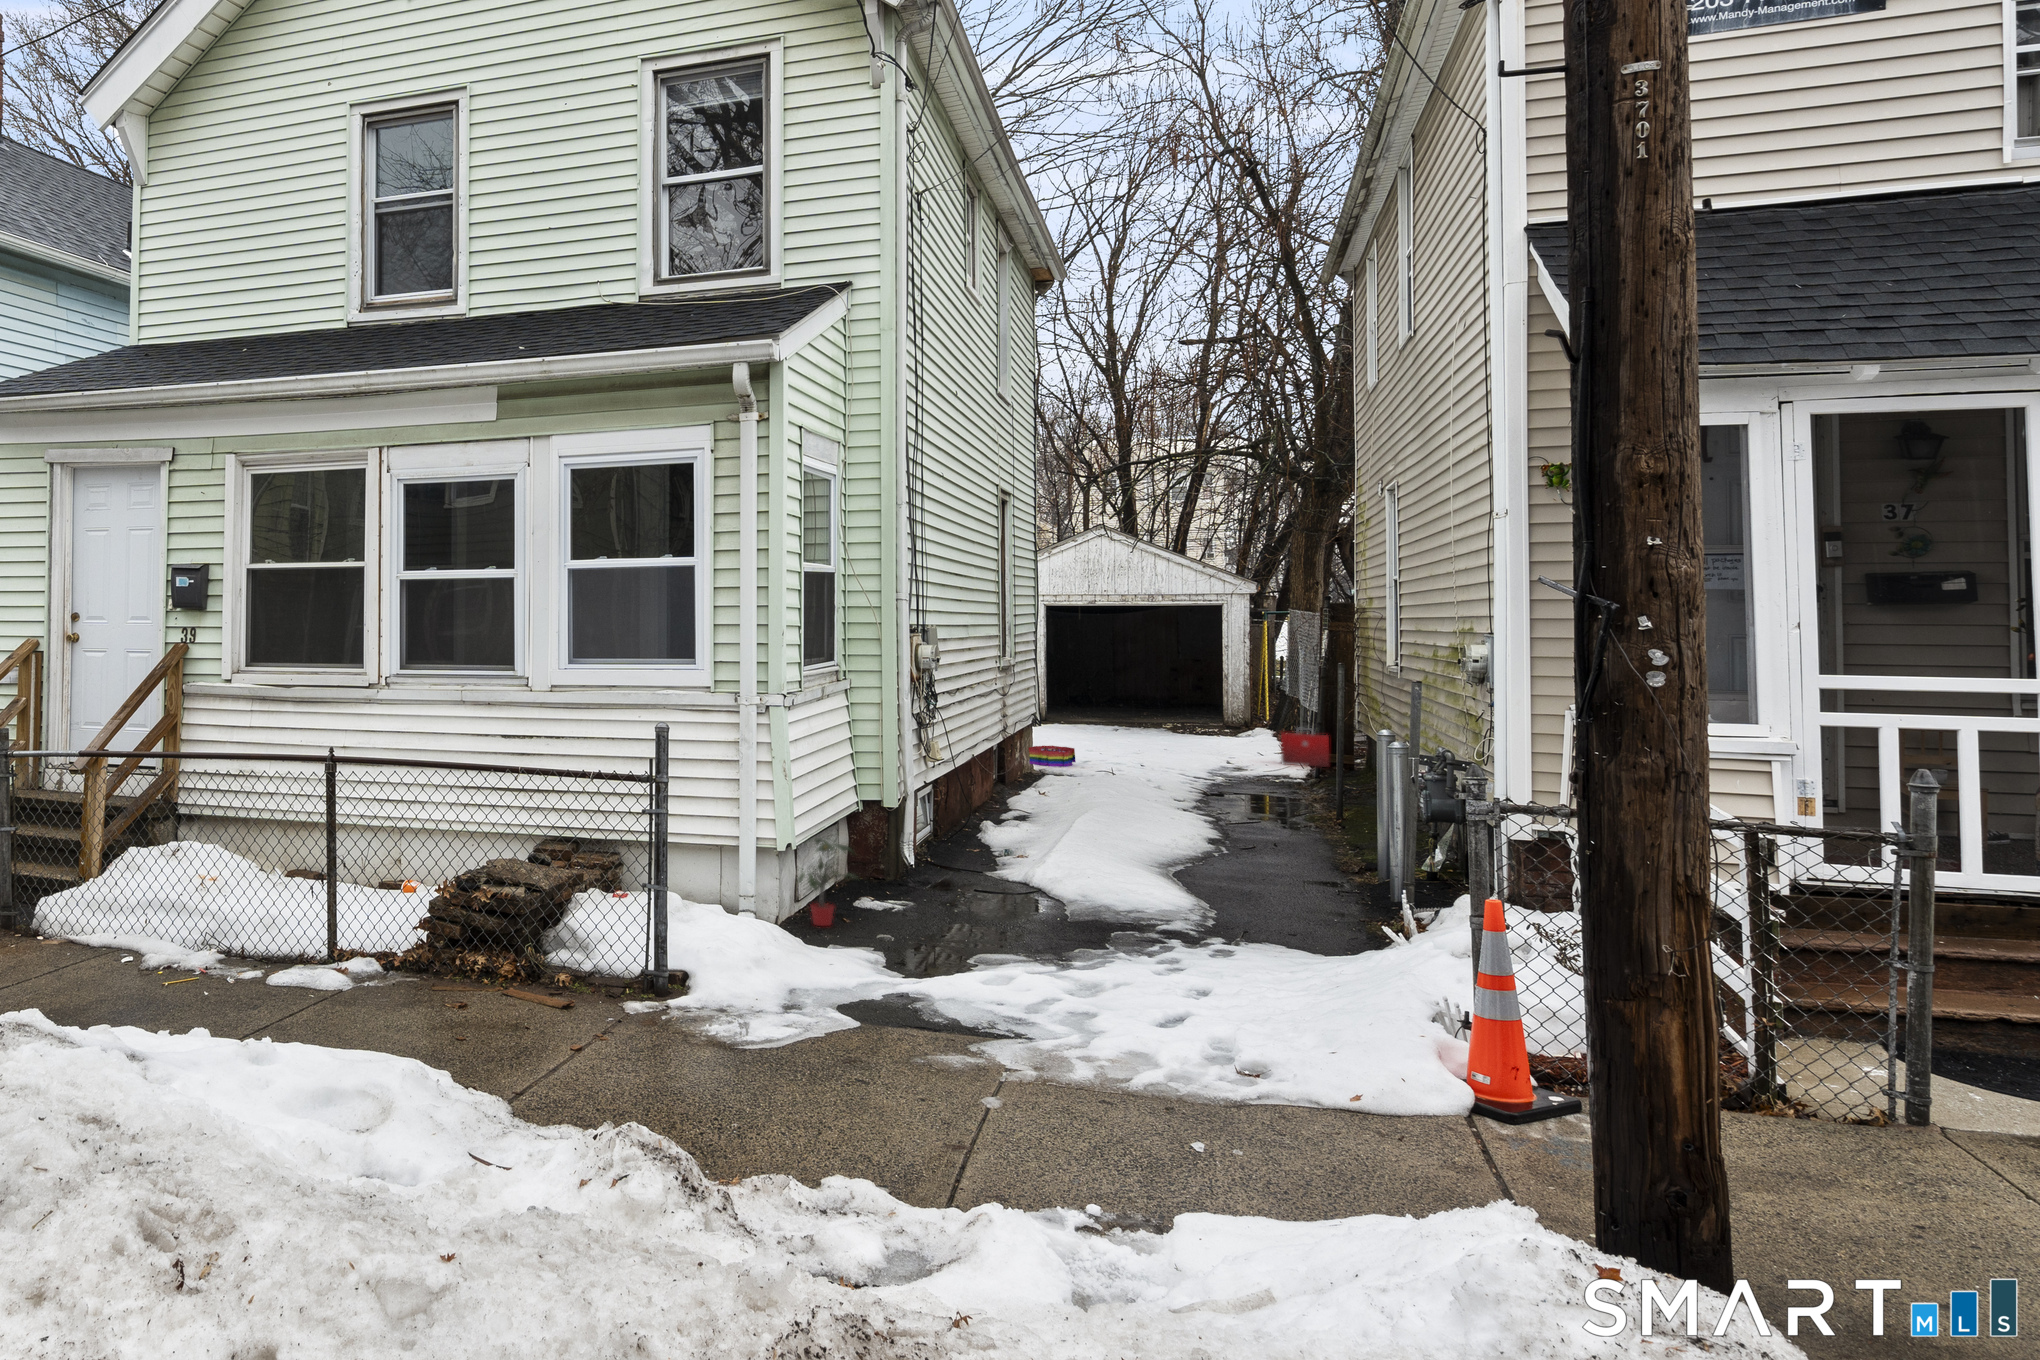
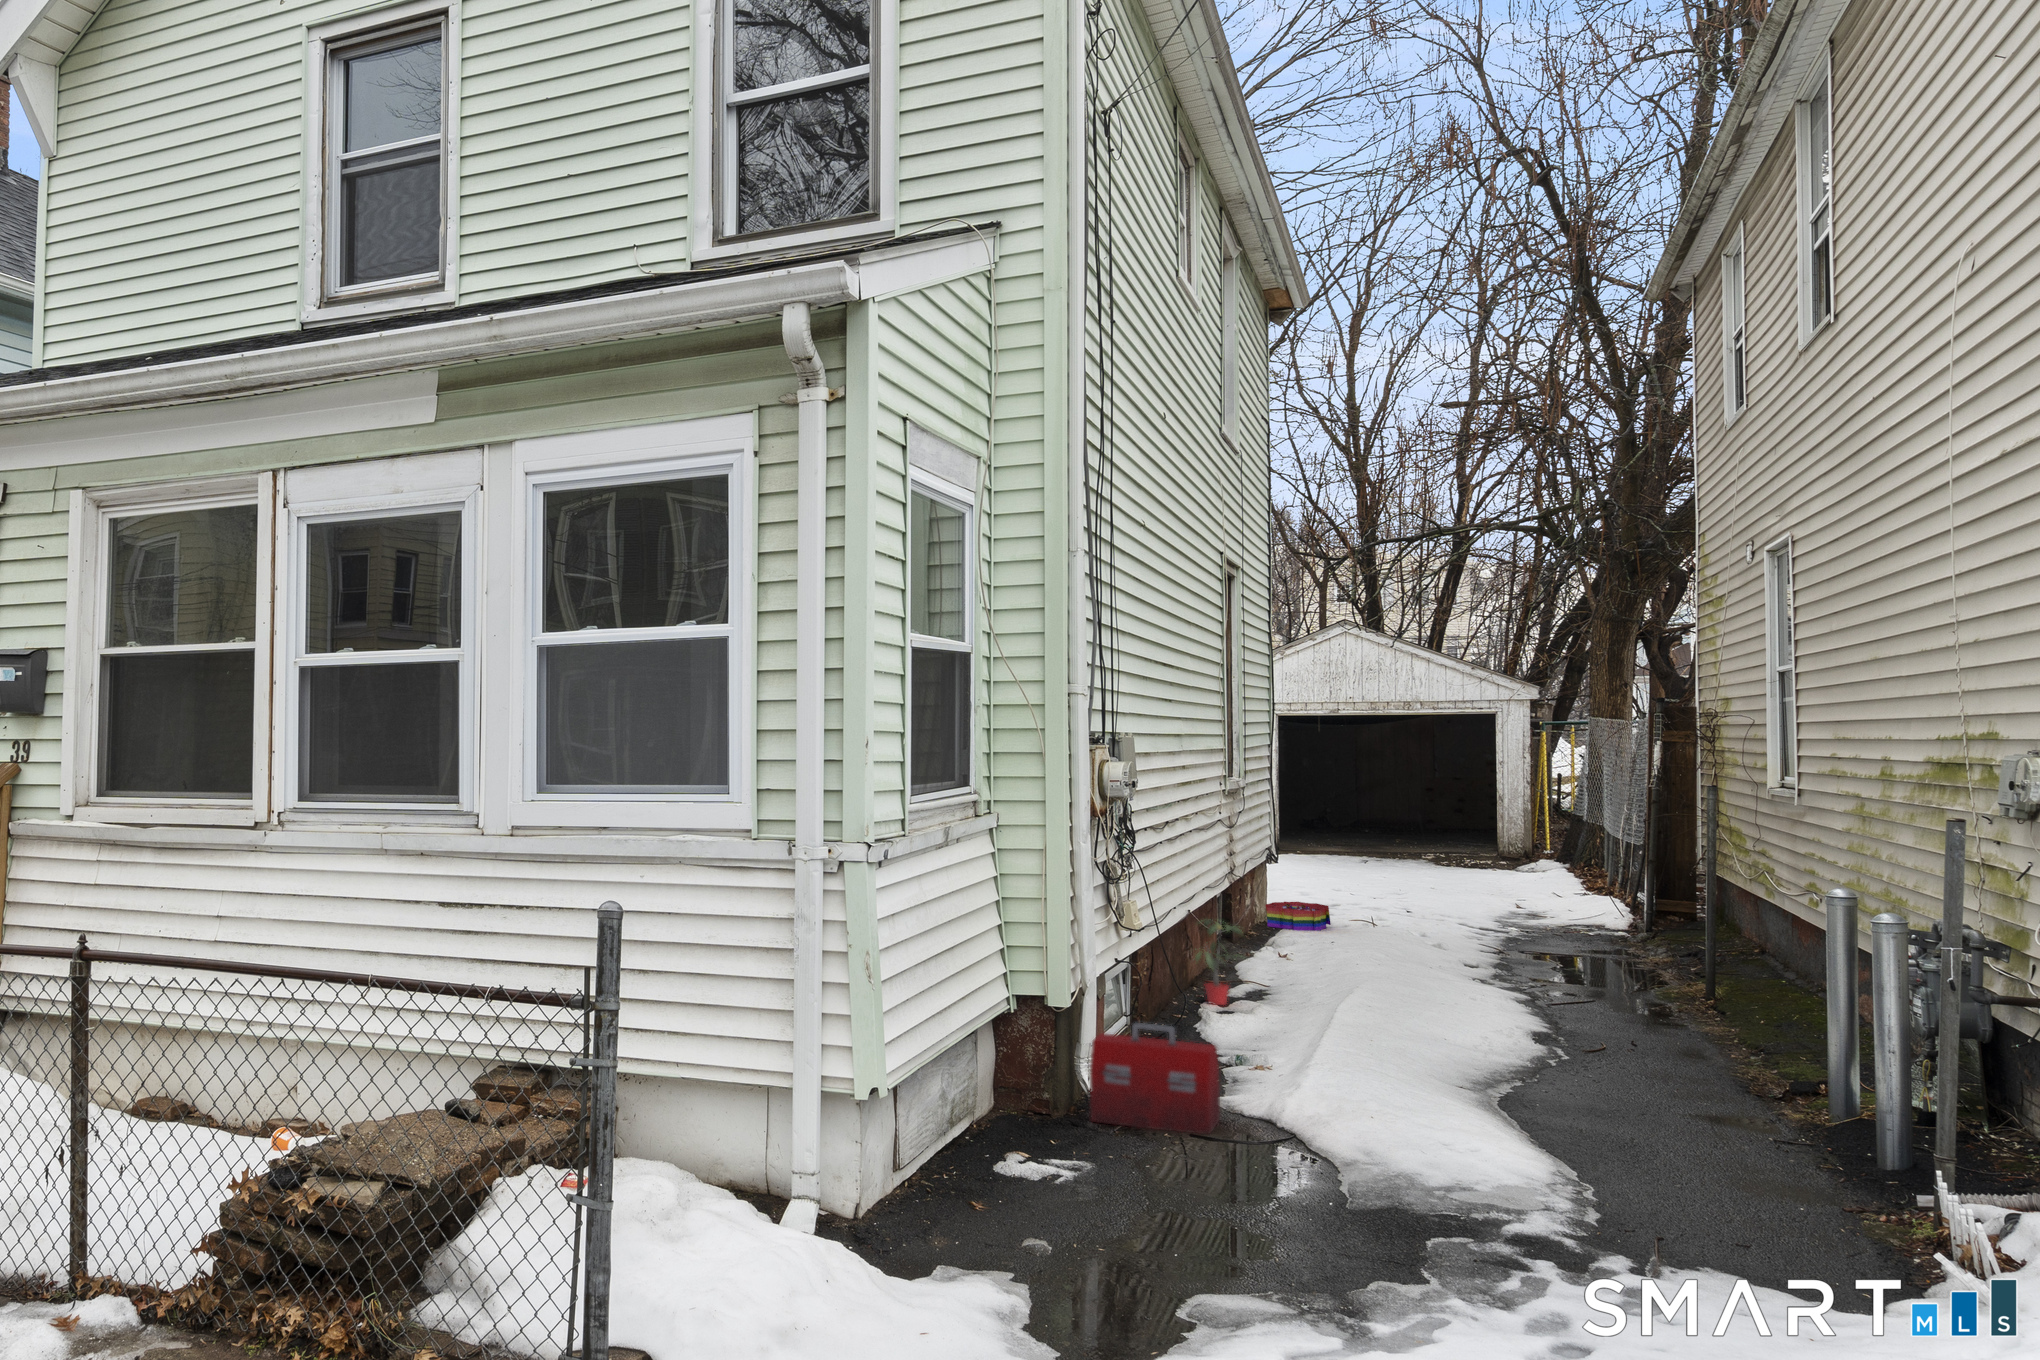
toolbox: present [1281,727,1329,767] -> present [1090,1023,1220,1134]
potted plant: present [798,838,852,926] -> present [1195,919,1242,1005]

